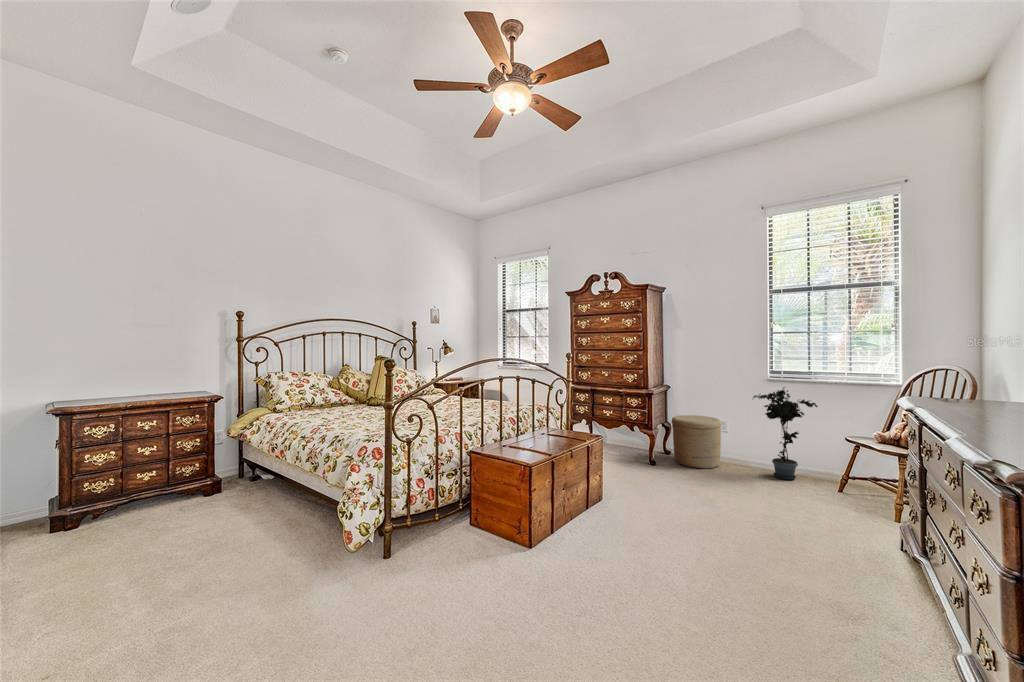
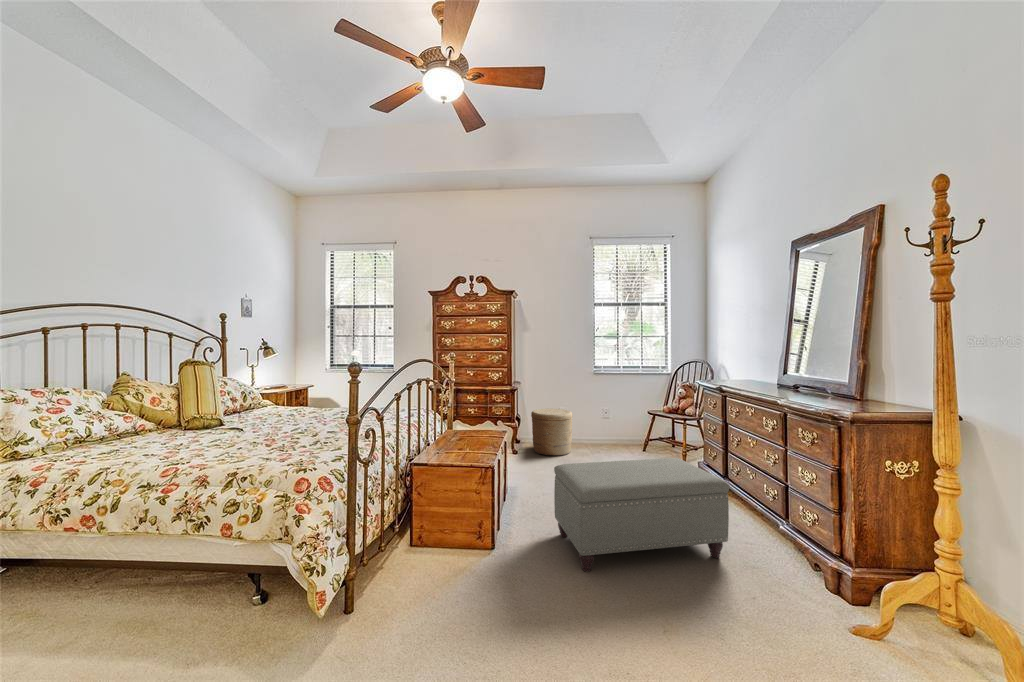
potted plant: present [753,387,818,480] -> none [596,380,648,455]
ottoman: none [603,465,796,600] -> present [554,458,730,572]

